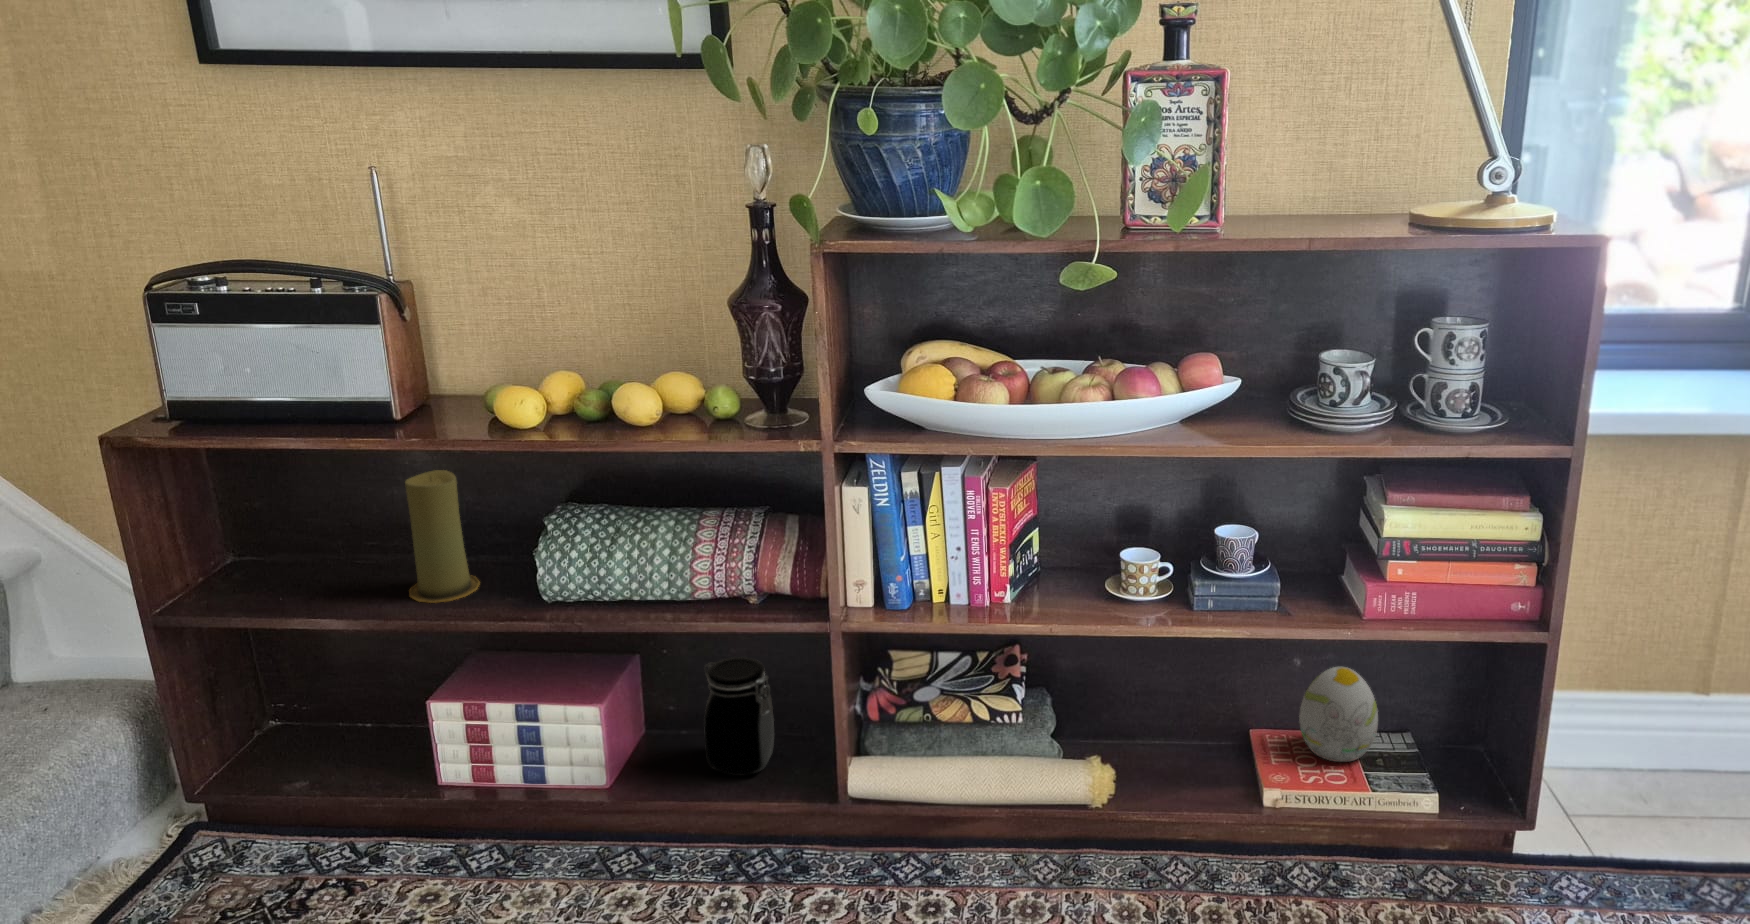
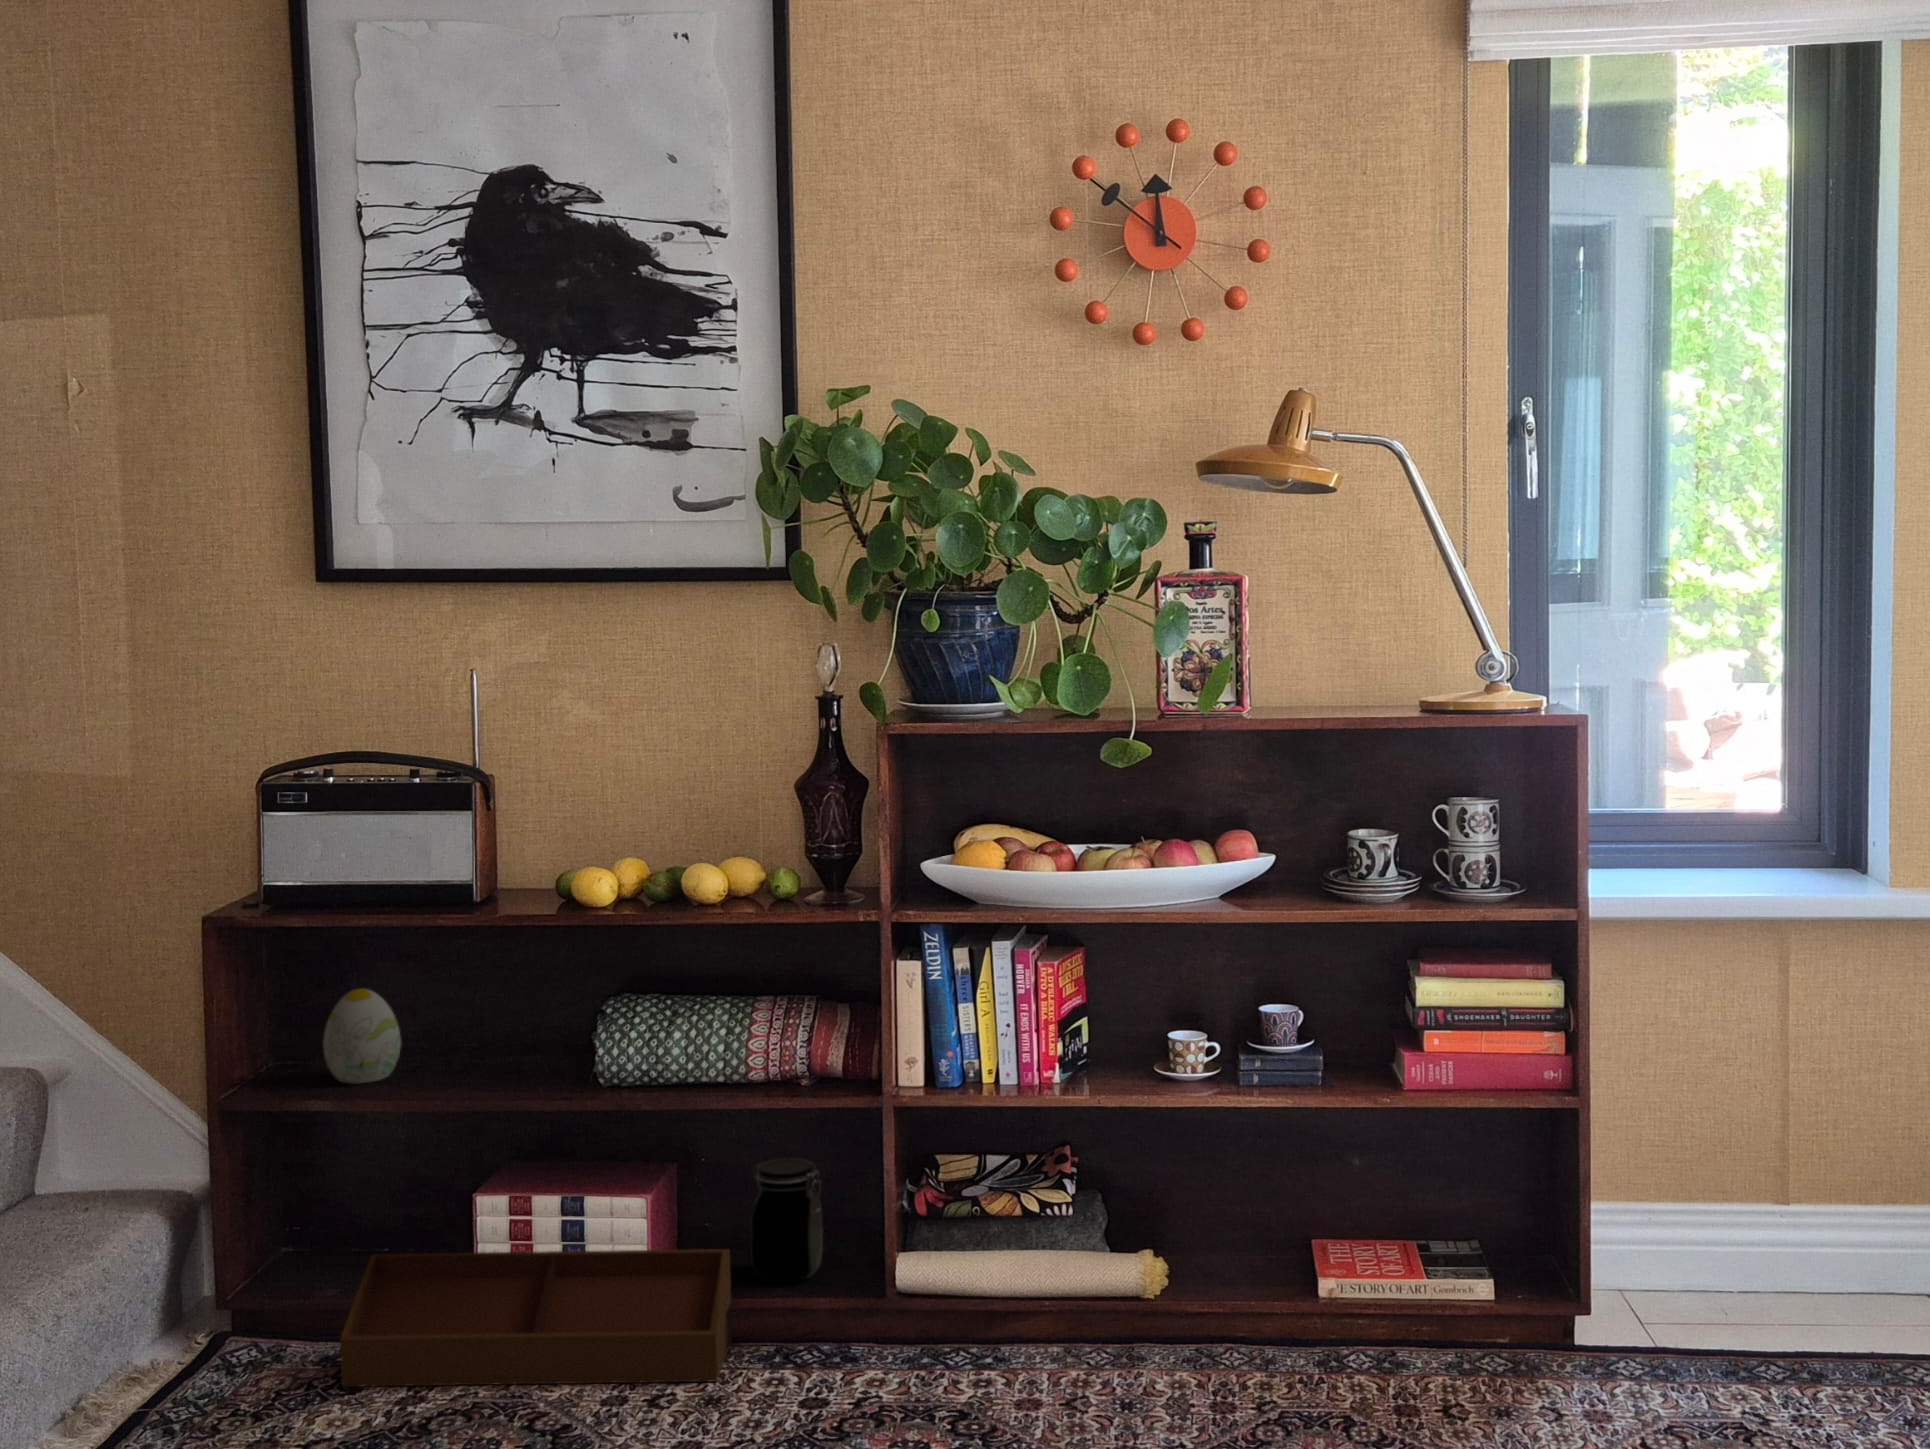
candle: present [405,470,480,603] -> none [454,956,526,1089]
decorative egg: present [1299,667,1378,762] -> present [323,988,401,1084]
storage bin: none [305,758,689,897] -> present [340,1249,732,1387]

